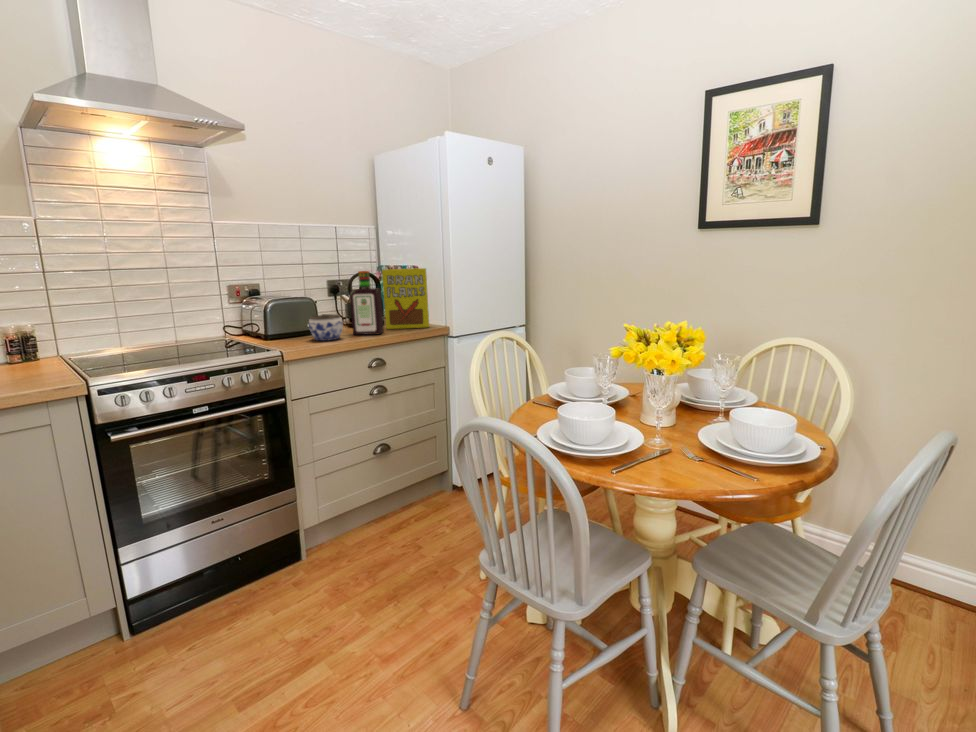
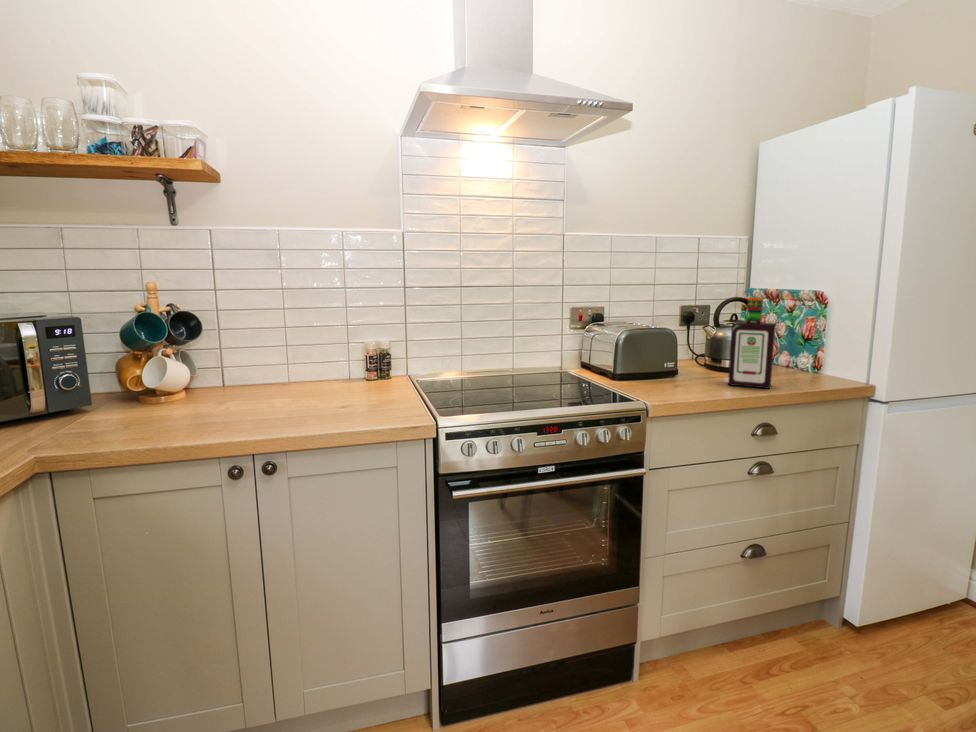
cereal box: present [382,268,429,329] -> none [768,296,848,383]
jar: present [309,314,343,341] -> none [673,354,721,391]

